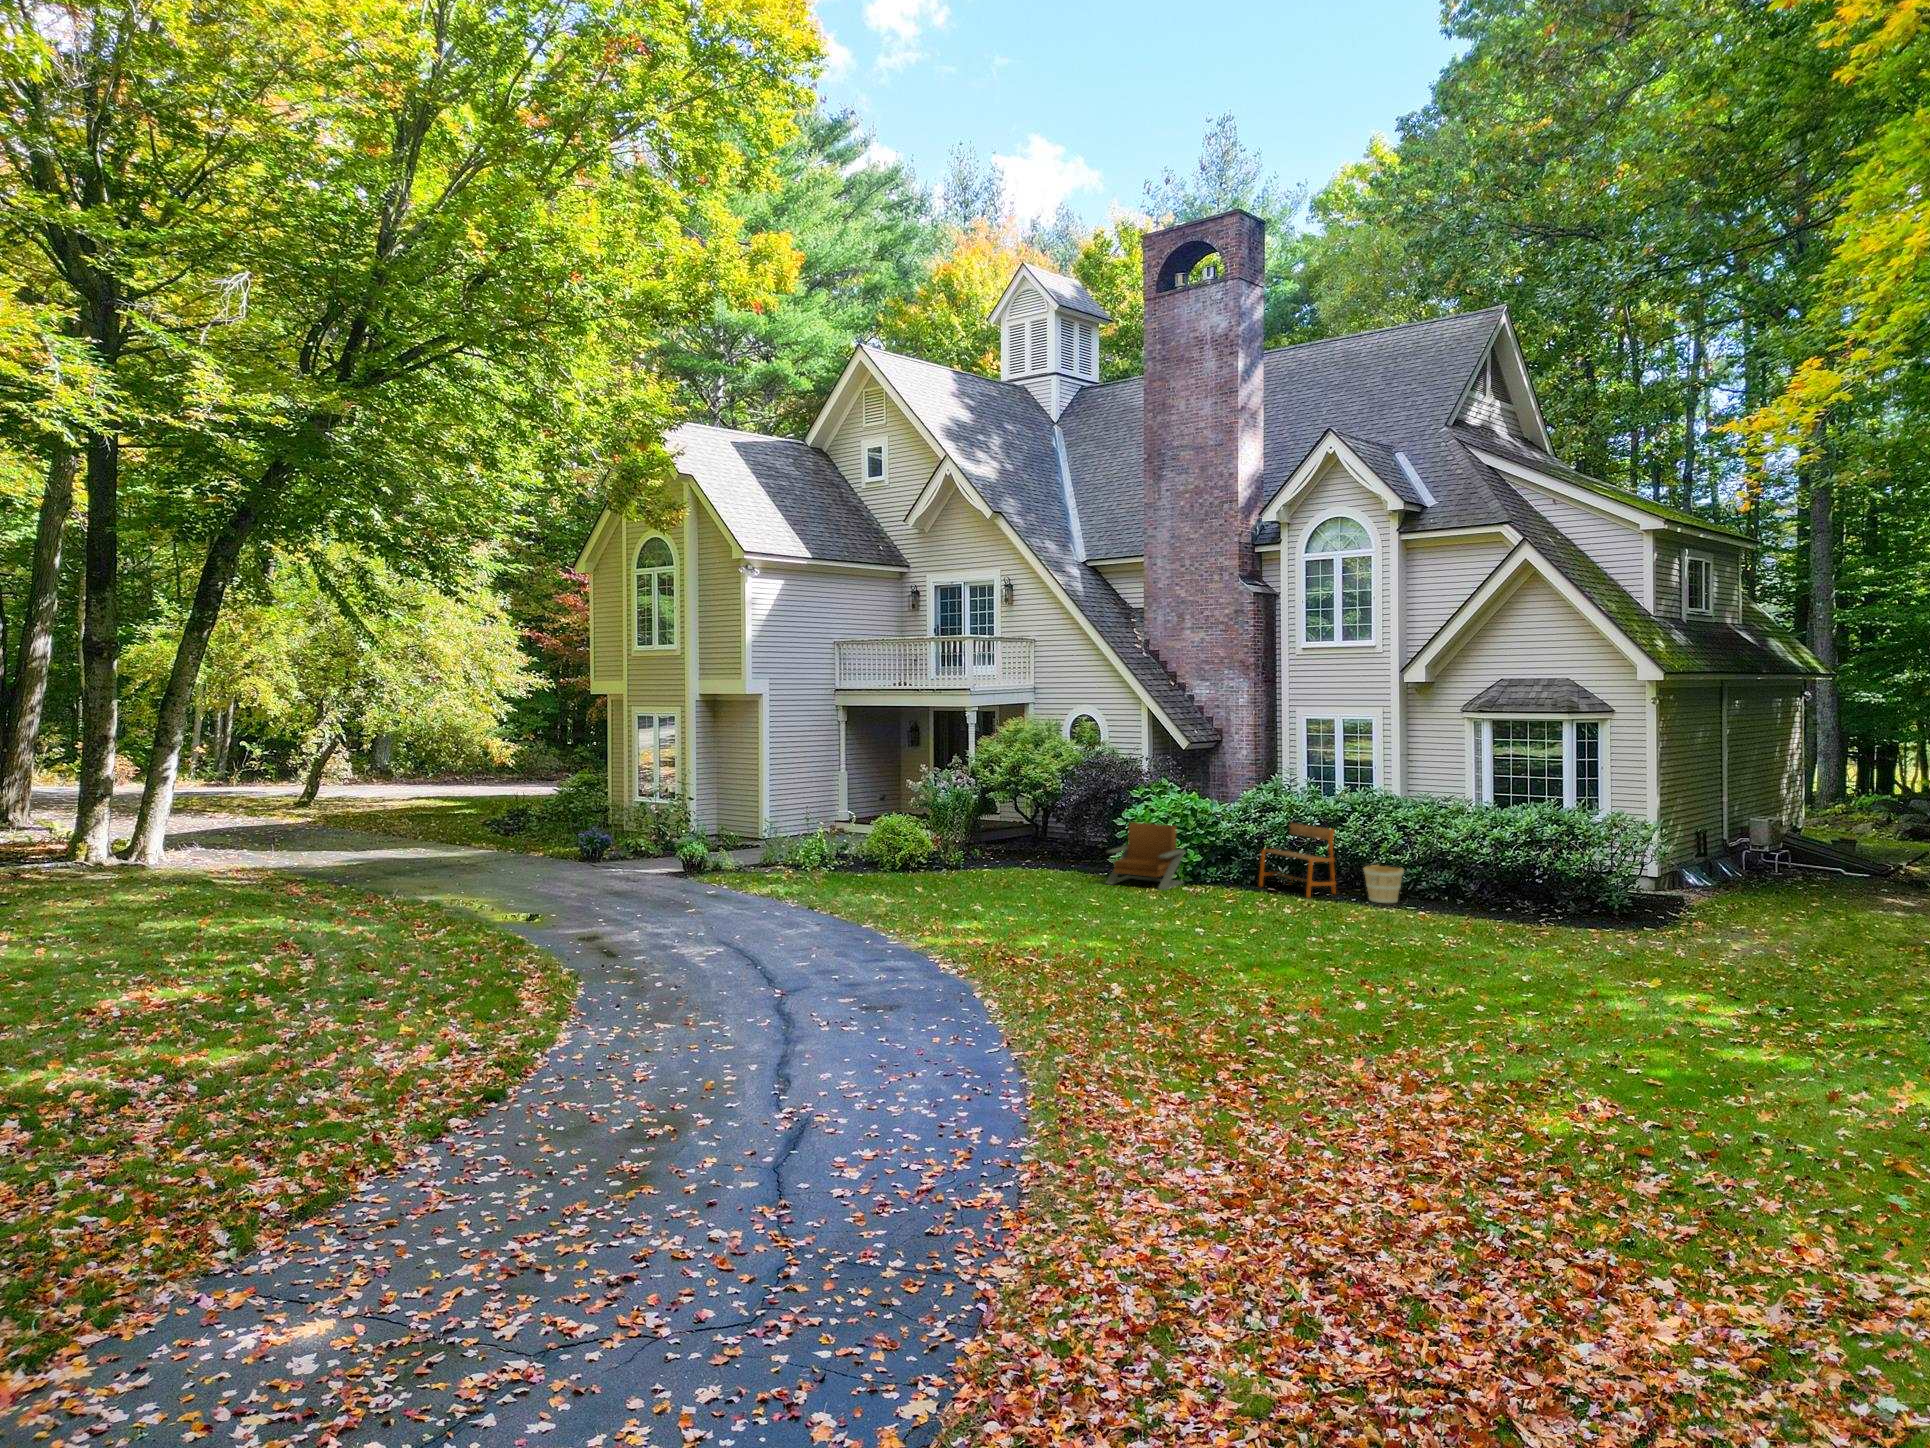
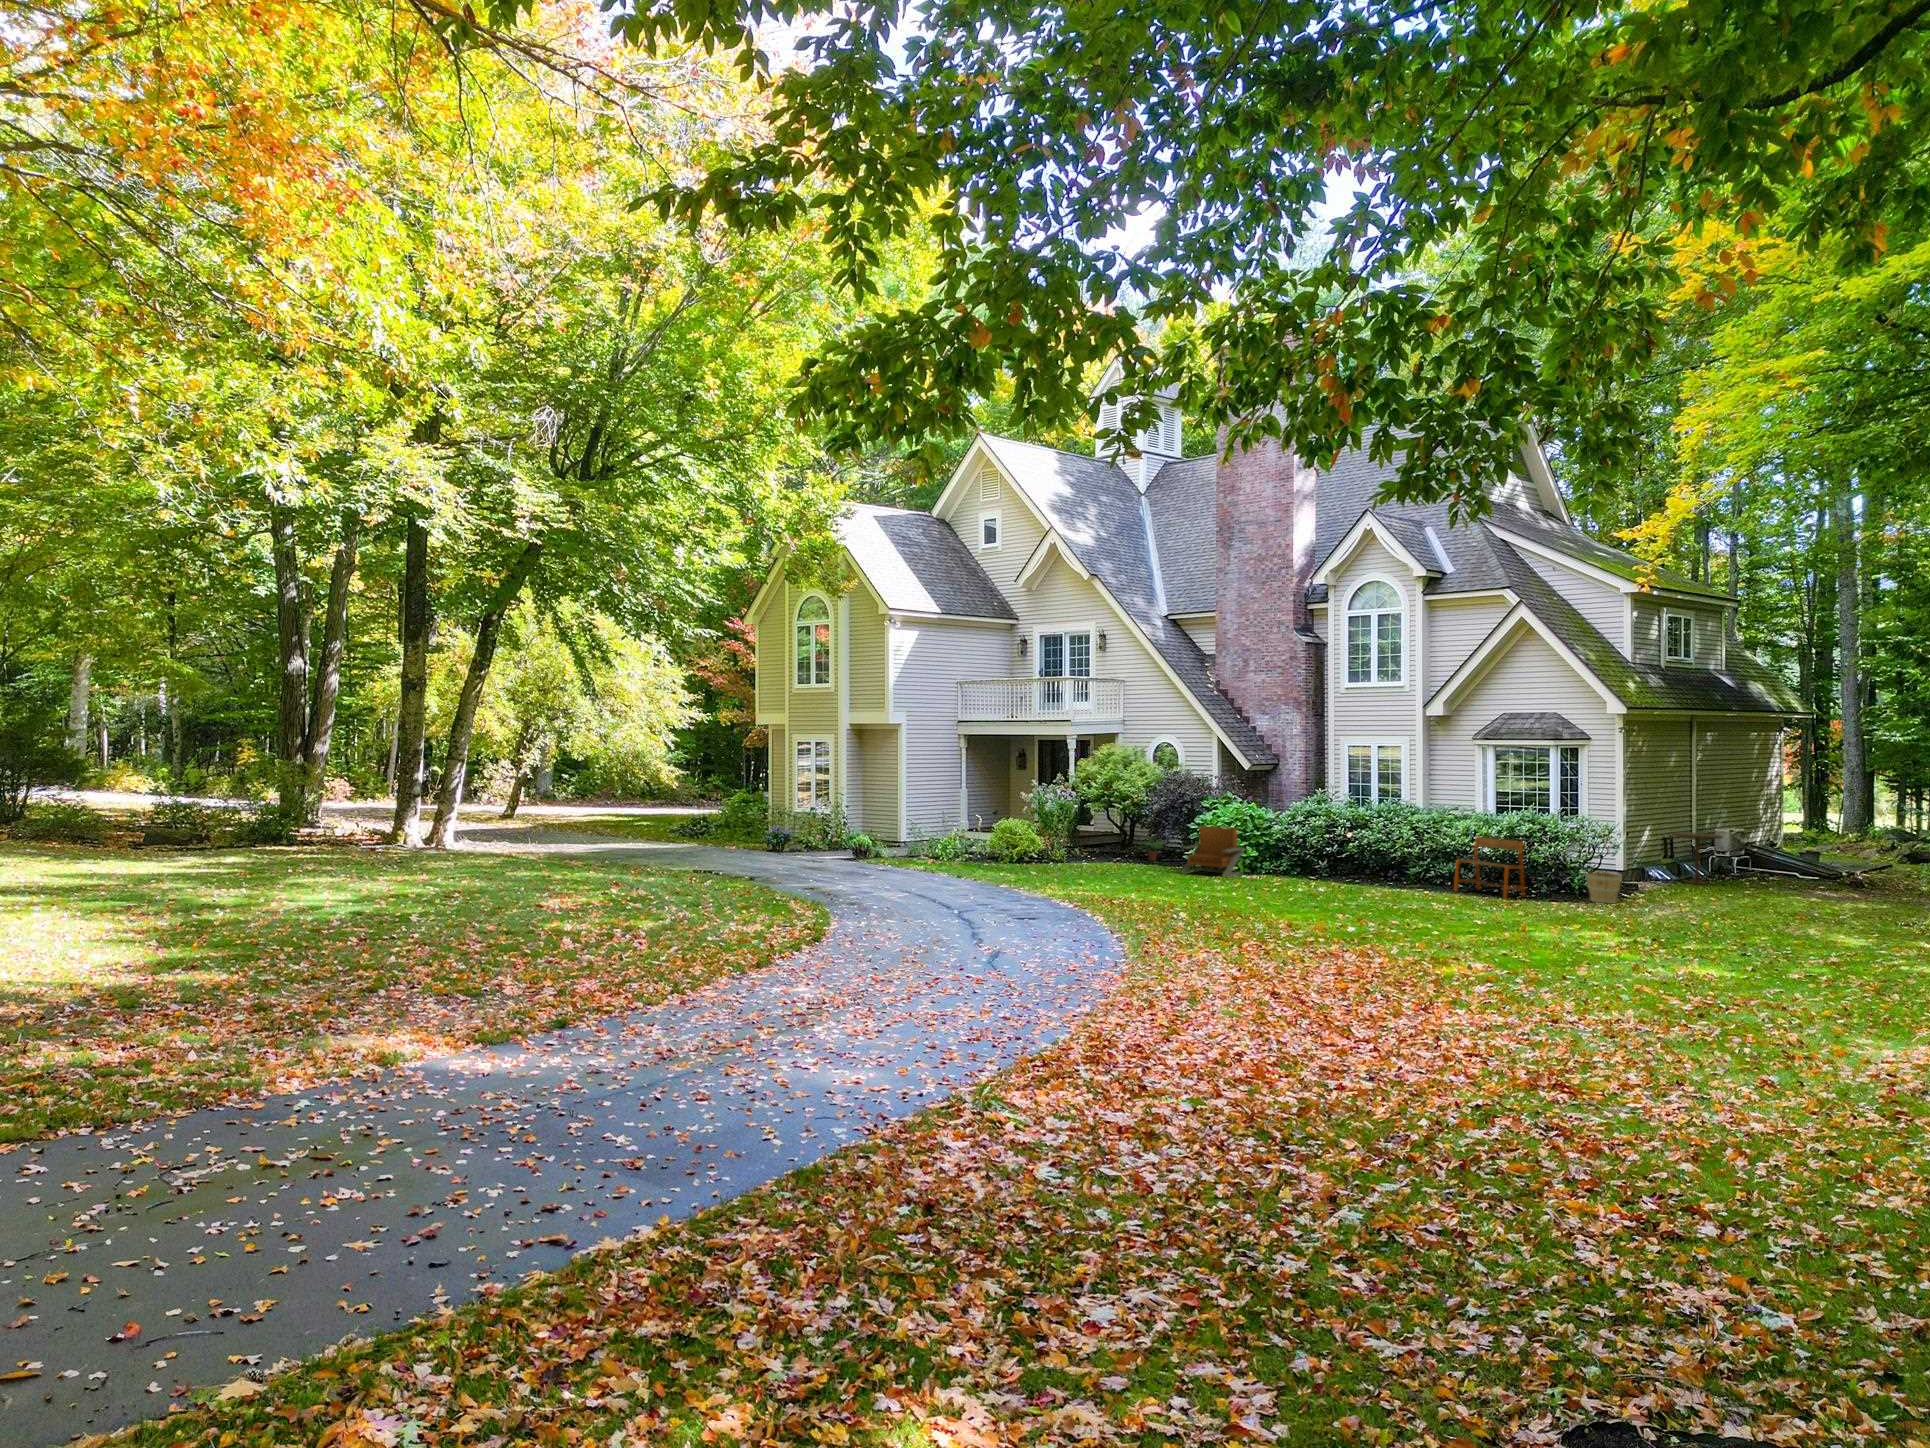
pedestal table: none [1699,822,1764,887] -> present [1672,832,1722,885]
bench: present [1259,823,1336,898] -> present [1454,836,1526,899]
potted plant: none [1044,832,1087,862] -> present [1135,837,1165,861]
wooden bucket: present [1364,865,1404,903] -> present [1586,872,1622,904]

